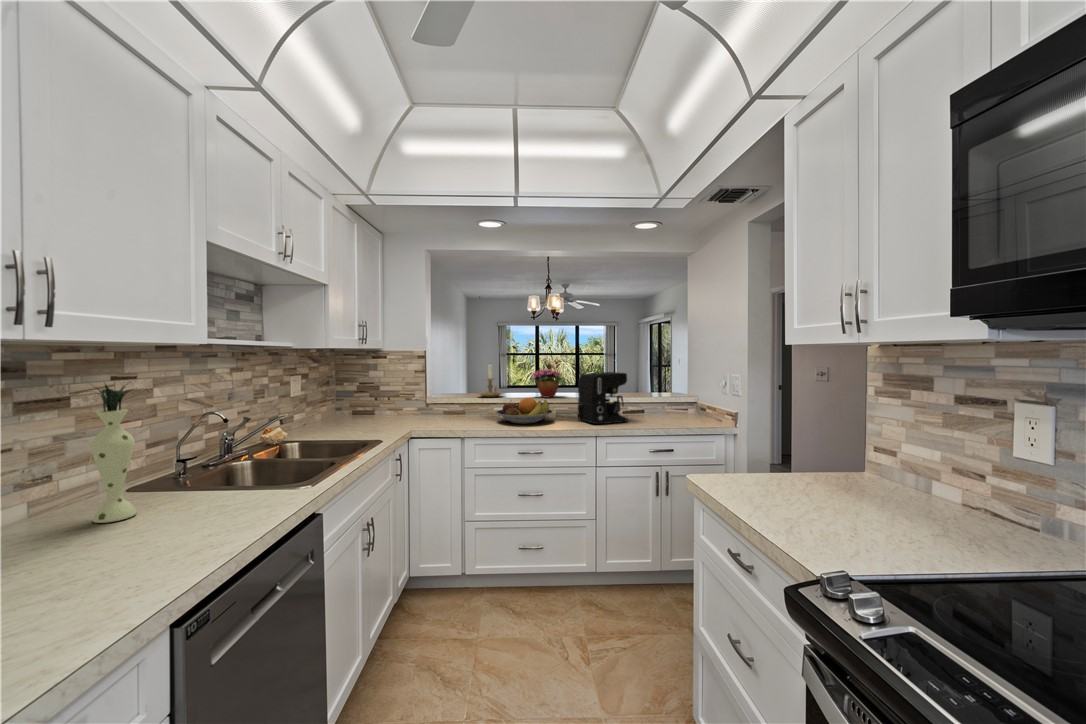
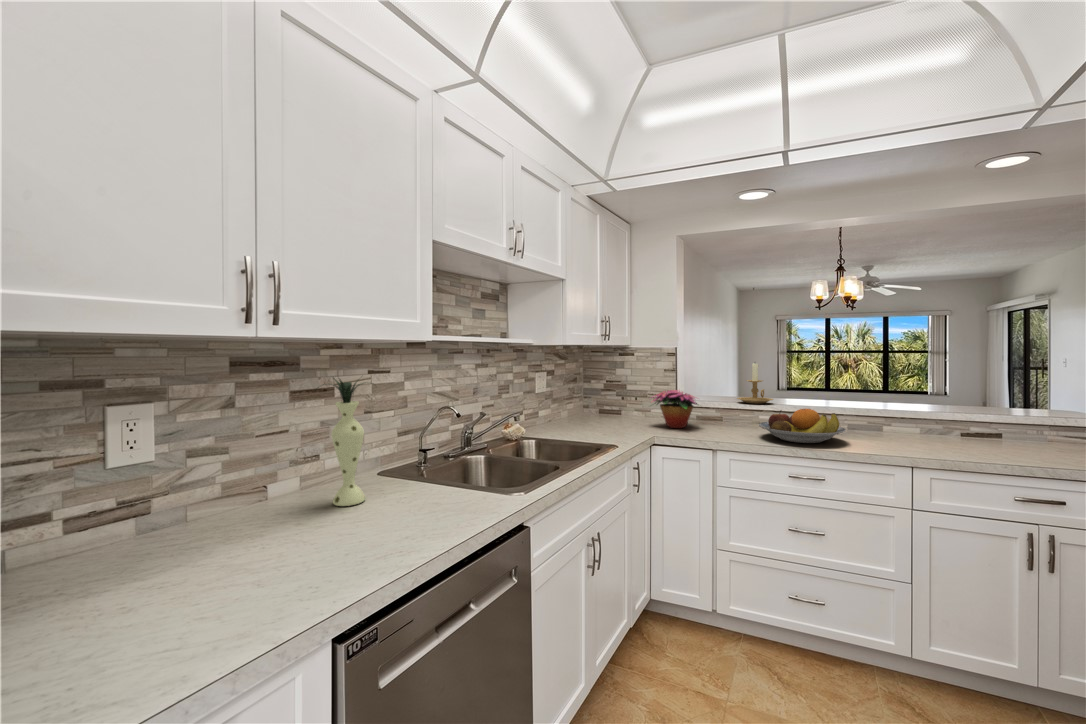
flower arrangement: present [532,369,561,398] -> present [653,390,698,428]
coffee maker: present [578,372,628,424] -> none [890,377,991,457]

